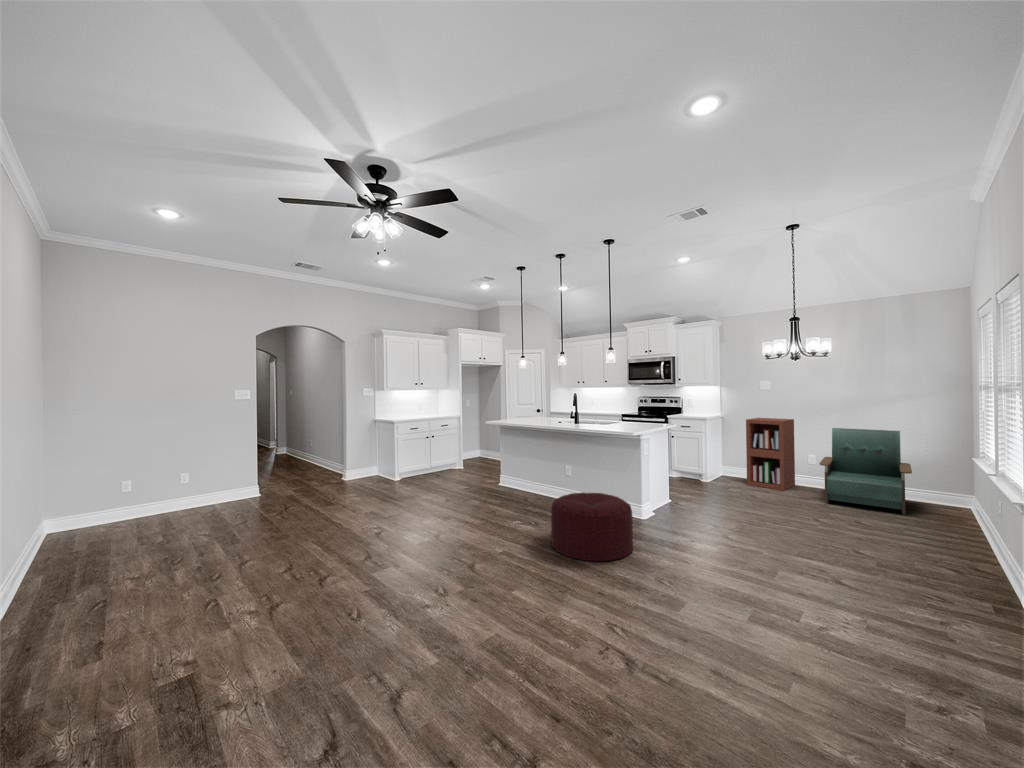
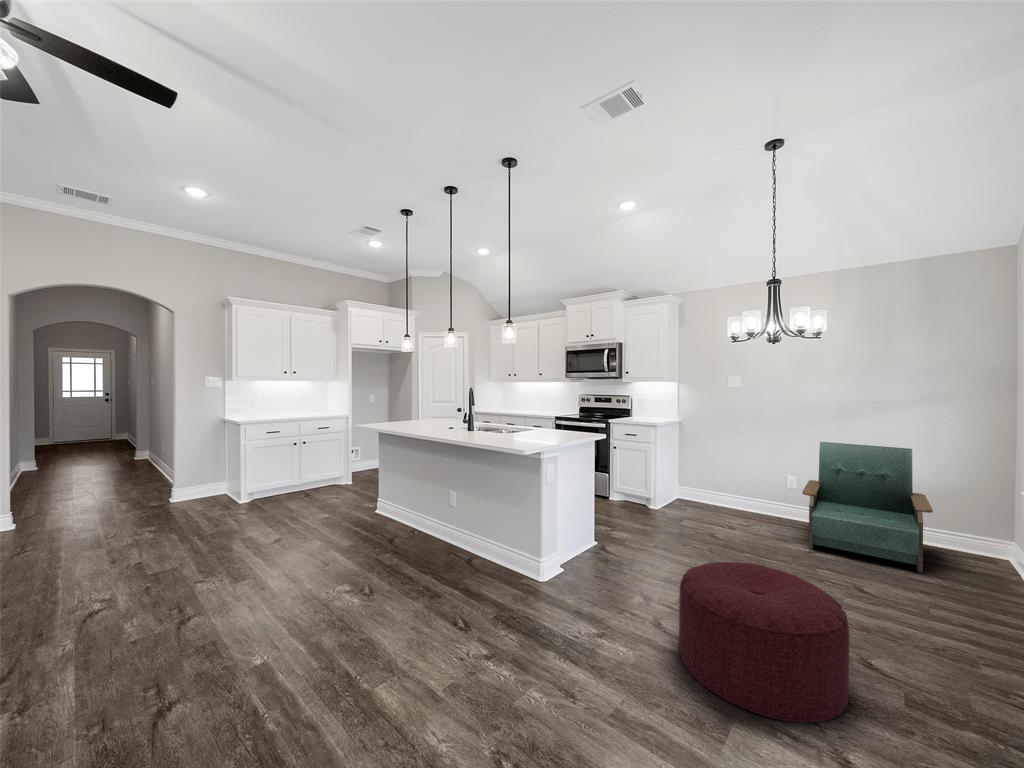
bookshelf: present [746,418,795,490] -> none [707,425,770,525]
ottoman: present [551,492,633,561] -> present [679,562,849,723]

